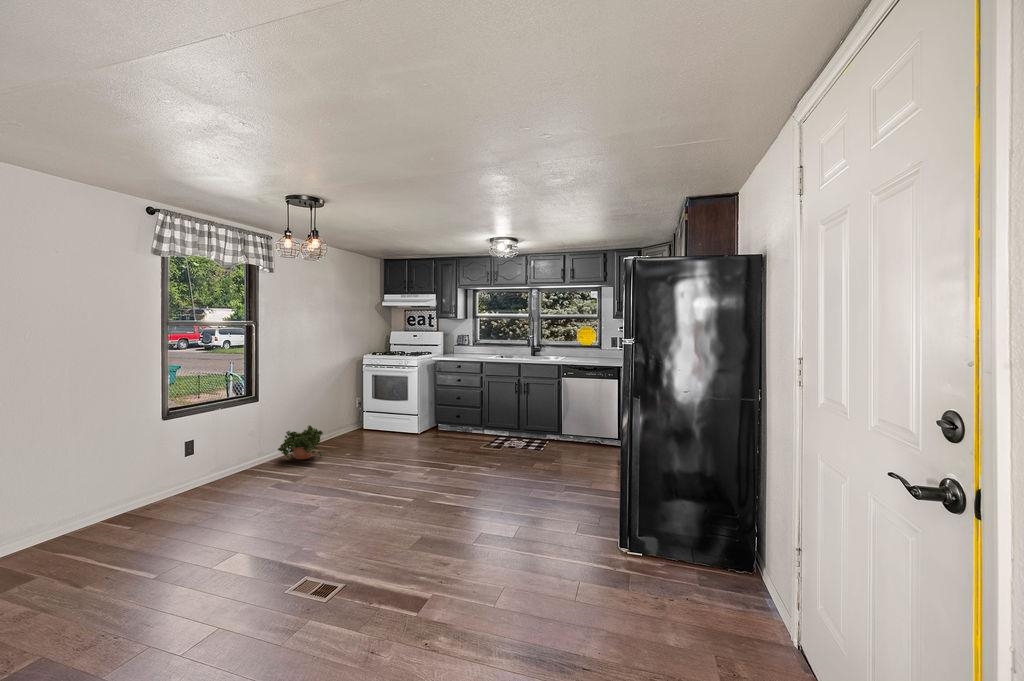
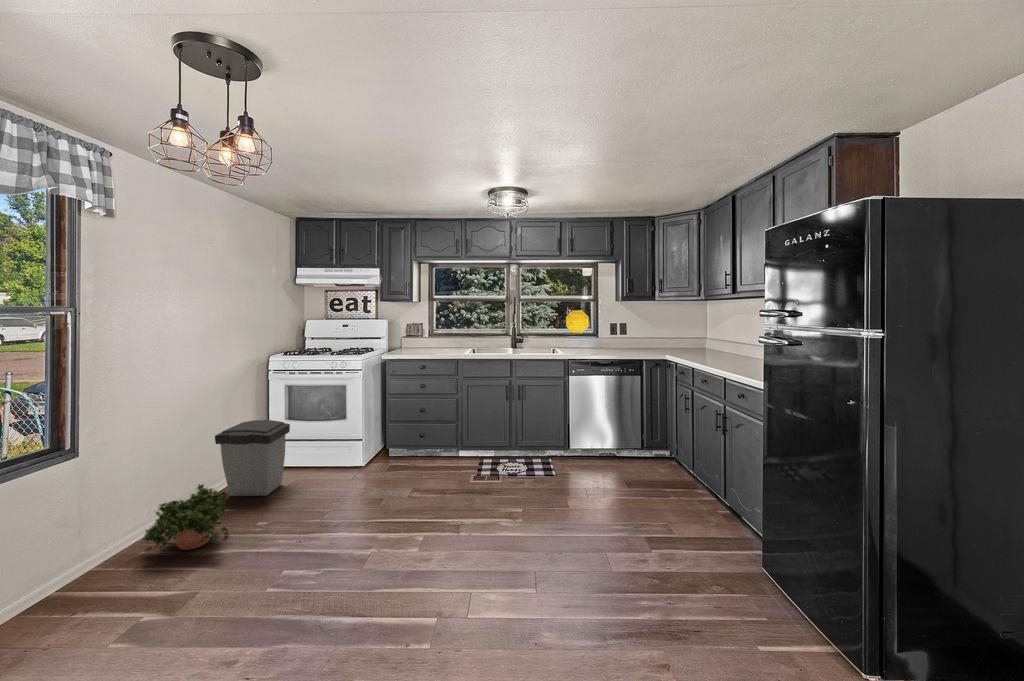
trash can: none [323,395,368,443] -> present [215,420,290,496]

